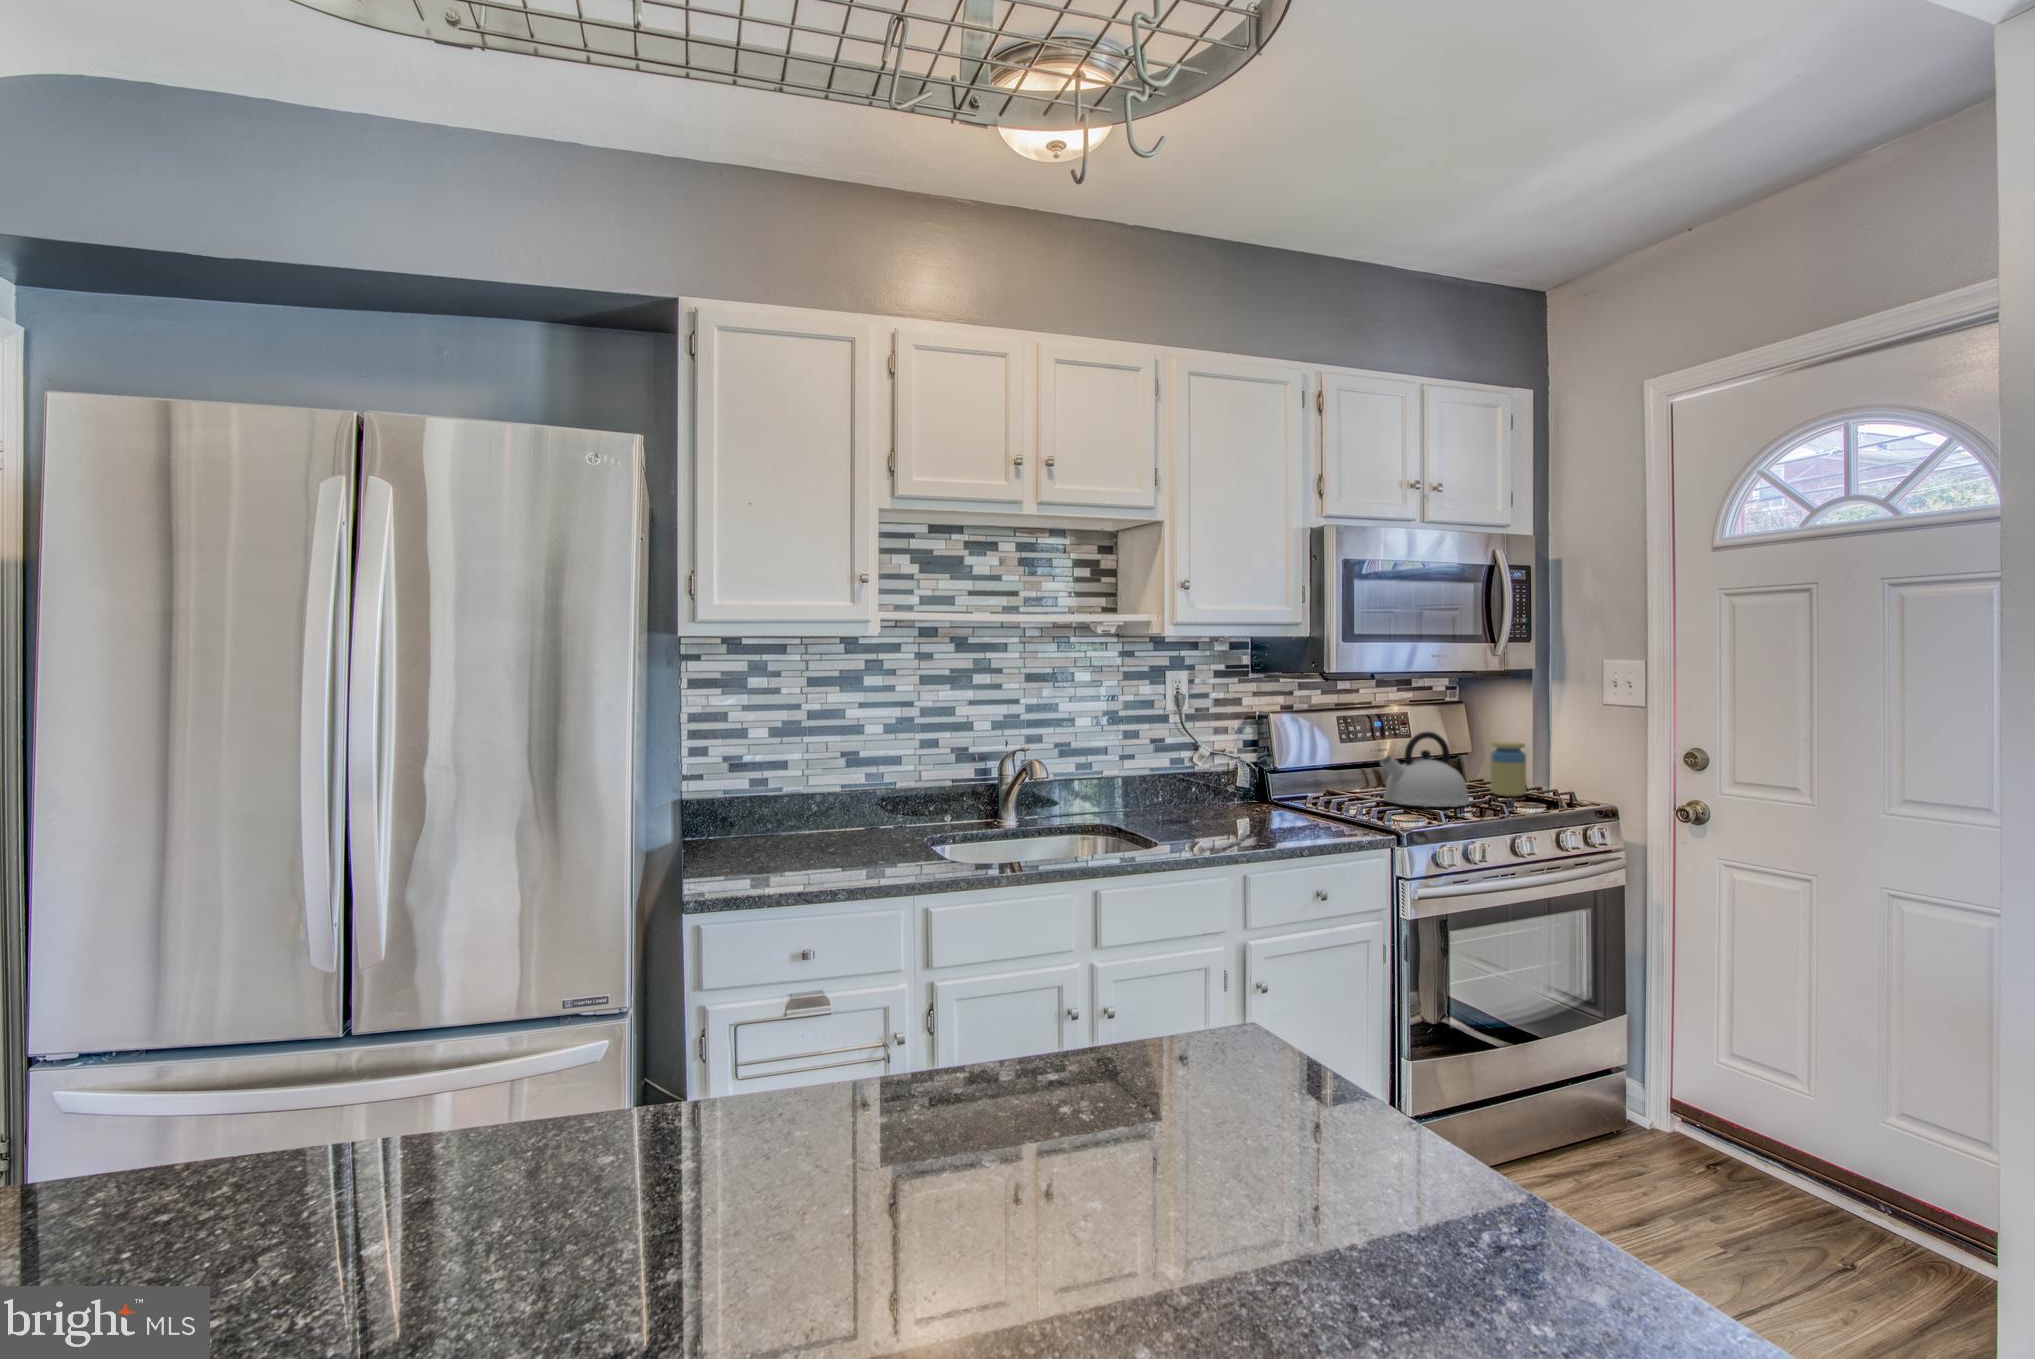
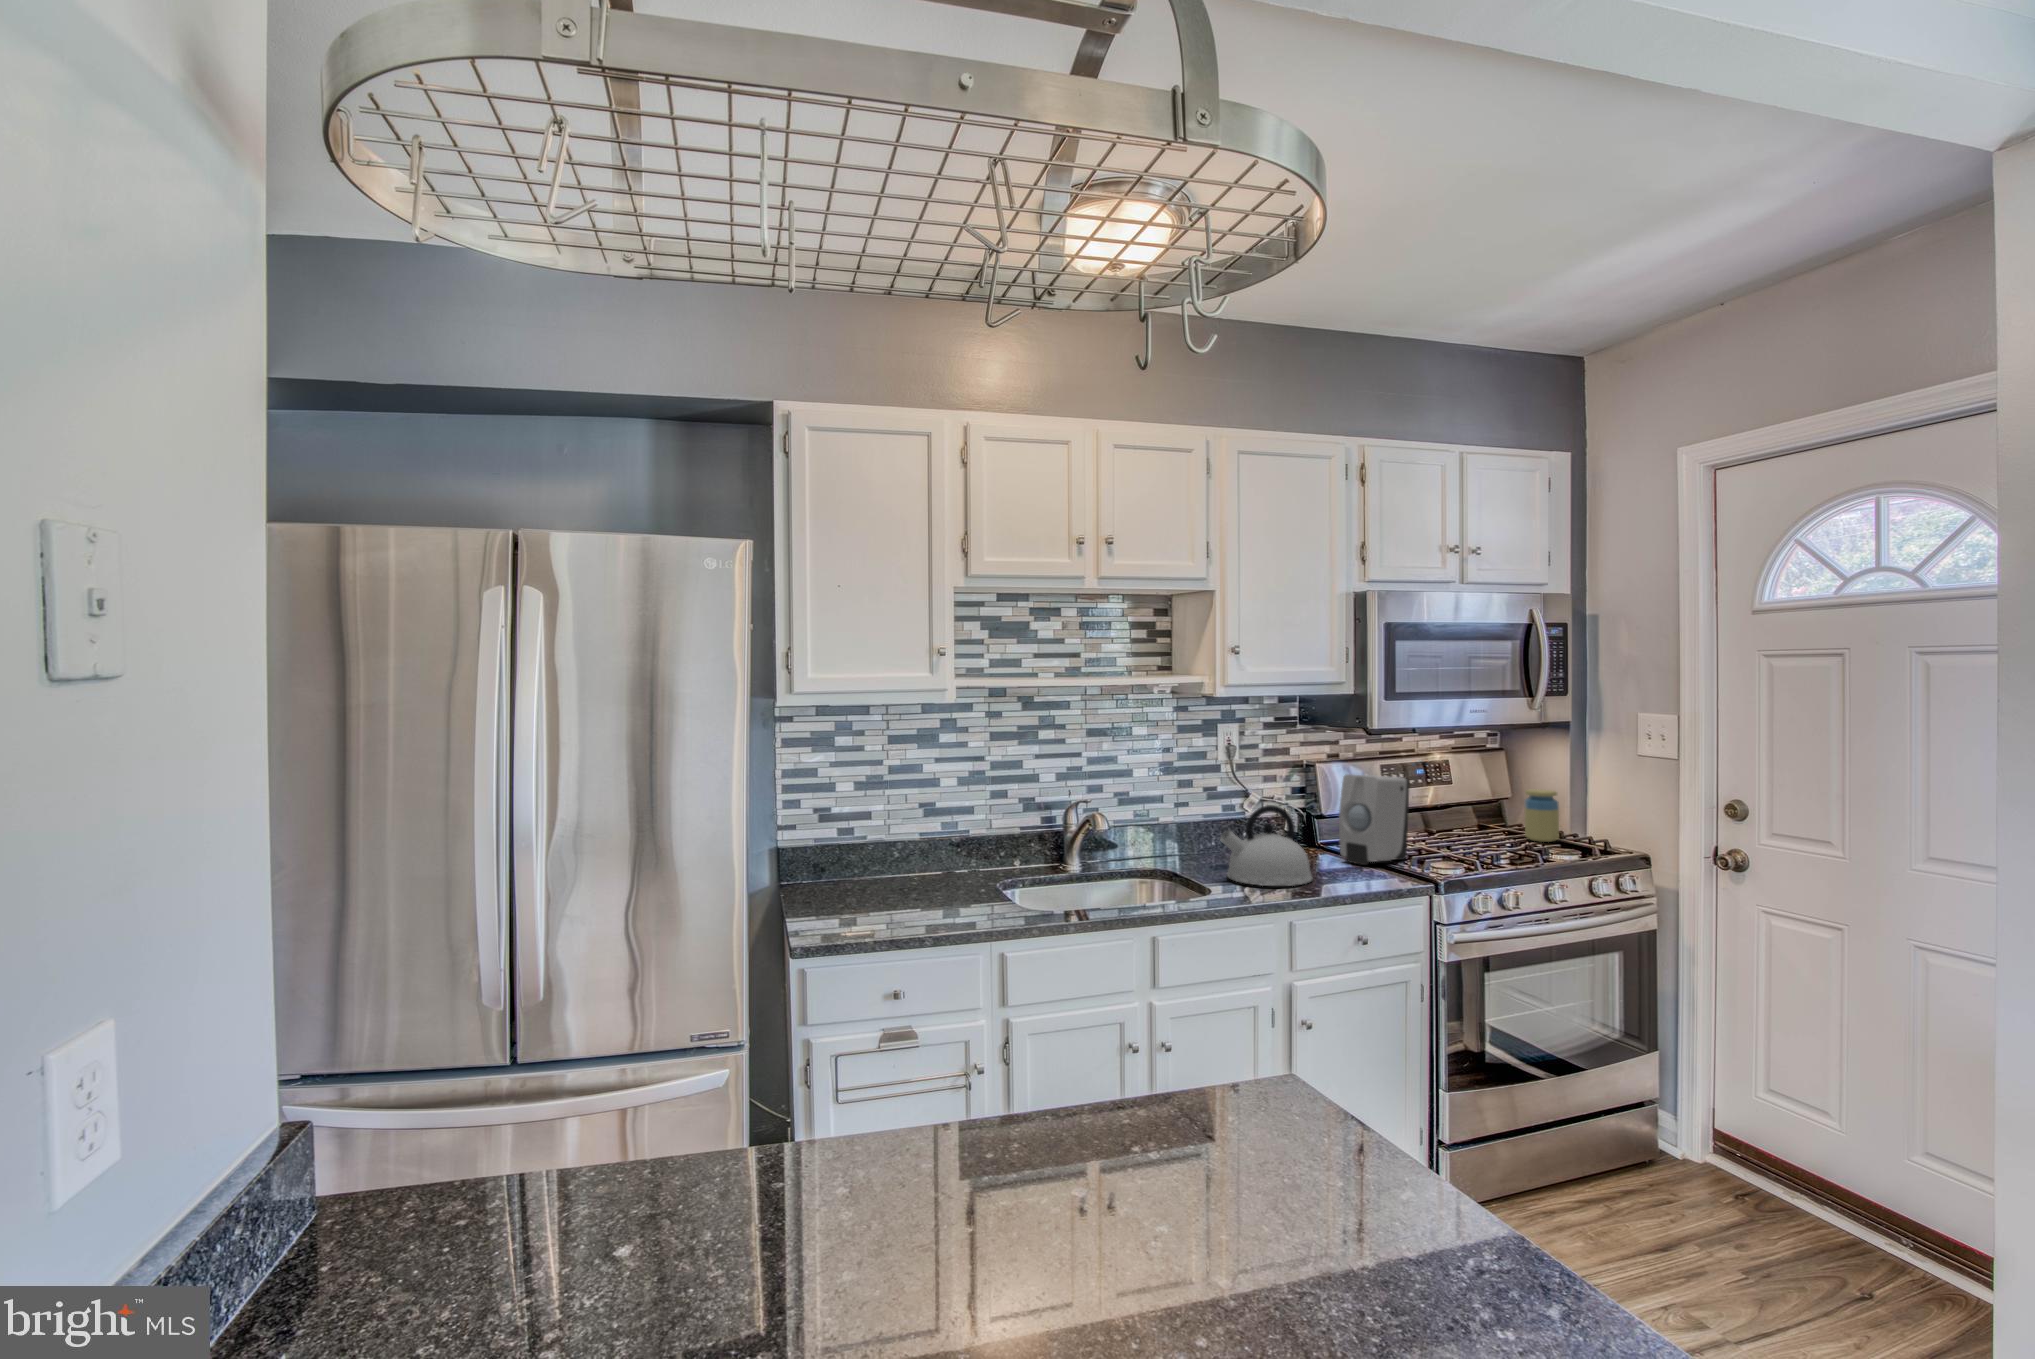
soap dispenser: none [1297,722,1372,819] -> present [1339,774,1410,865]
kettle: present [1380,732,1470,807] -> present [1220,805,1313,886]

